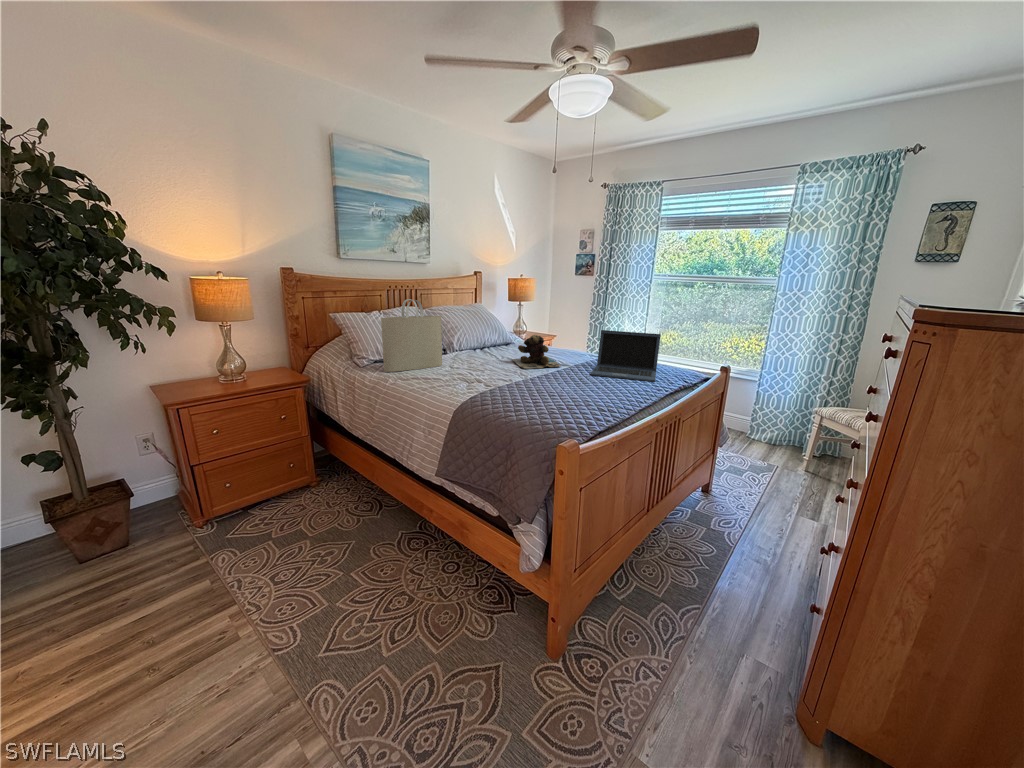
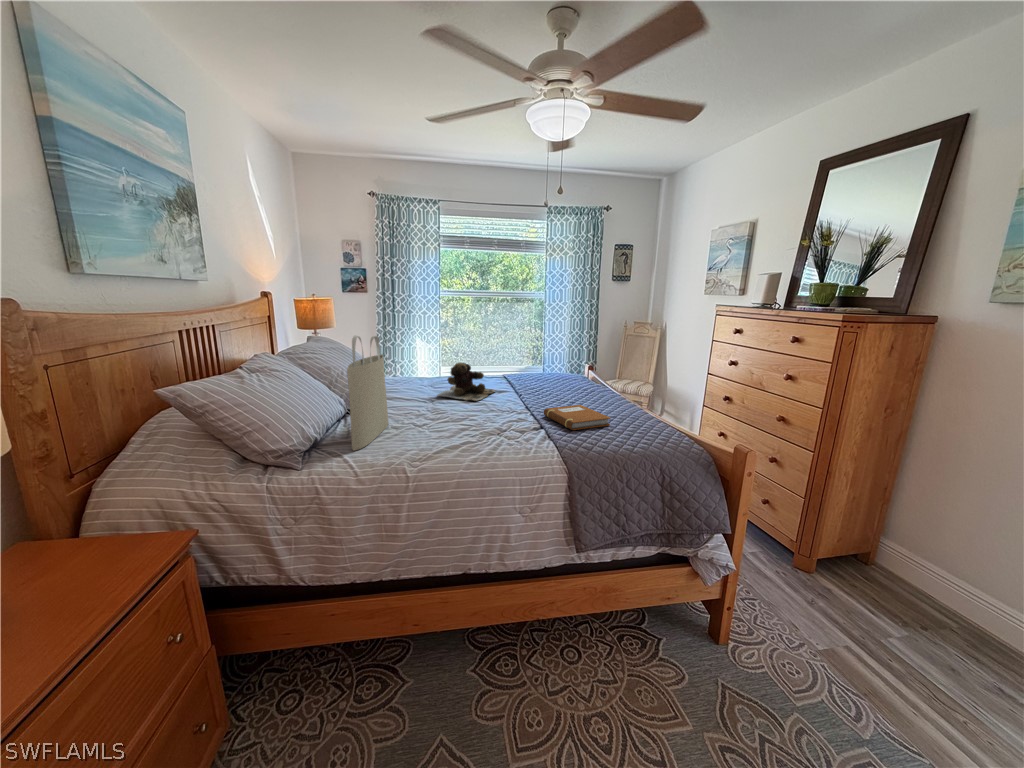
laptop: present [591,330,661,382] -> none [511,345,584,392]
notebook: none [505,382,566,409] -> present [544,405,610,430]

